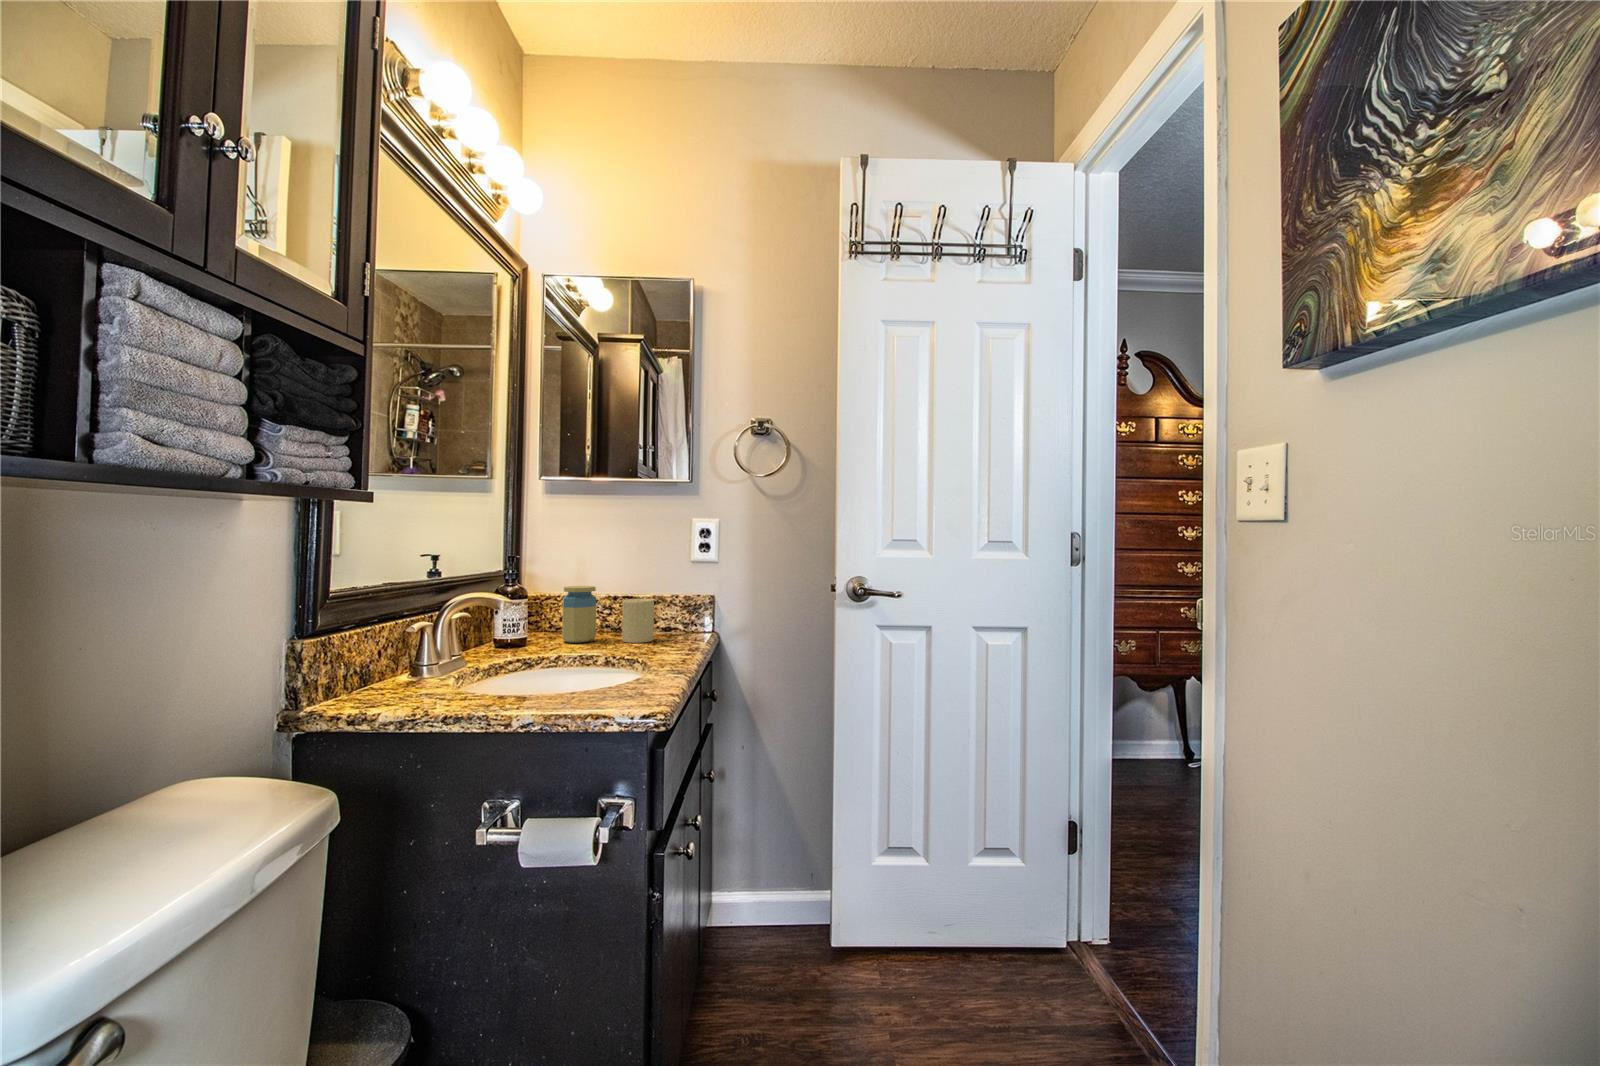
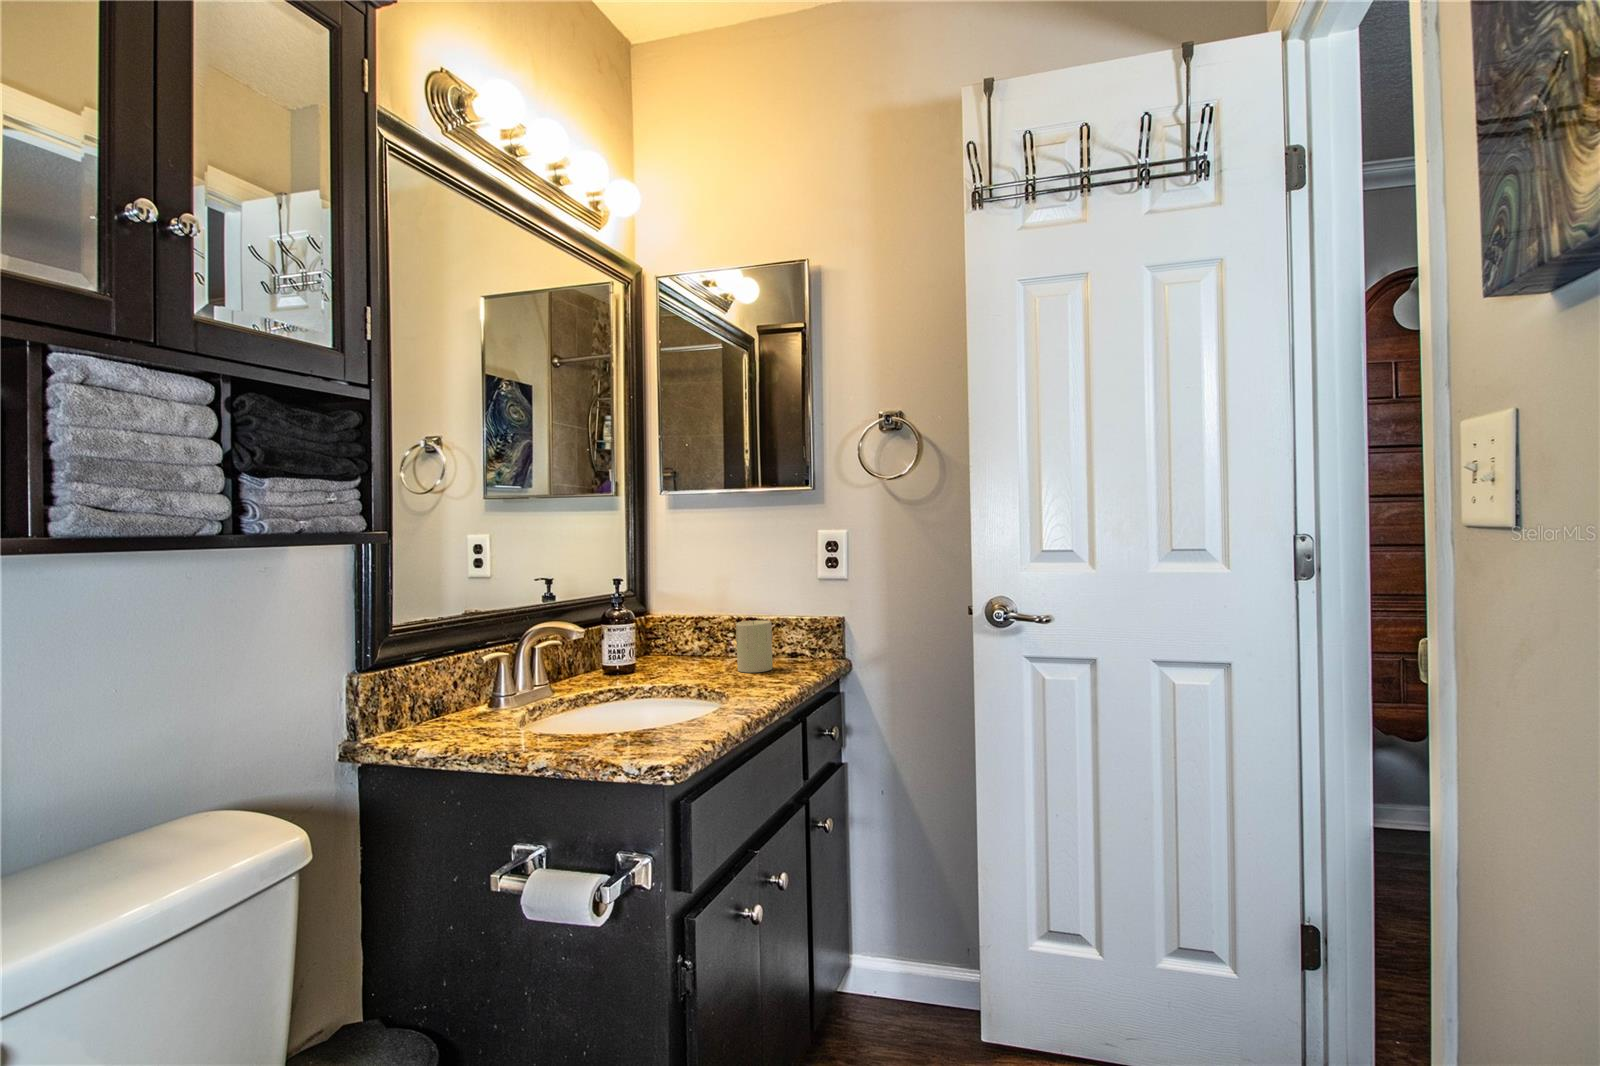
jar: present [562,586,596,643] -> none [676,606,713,671]

